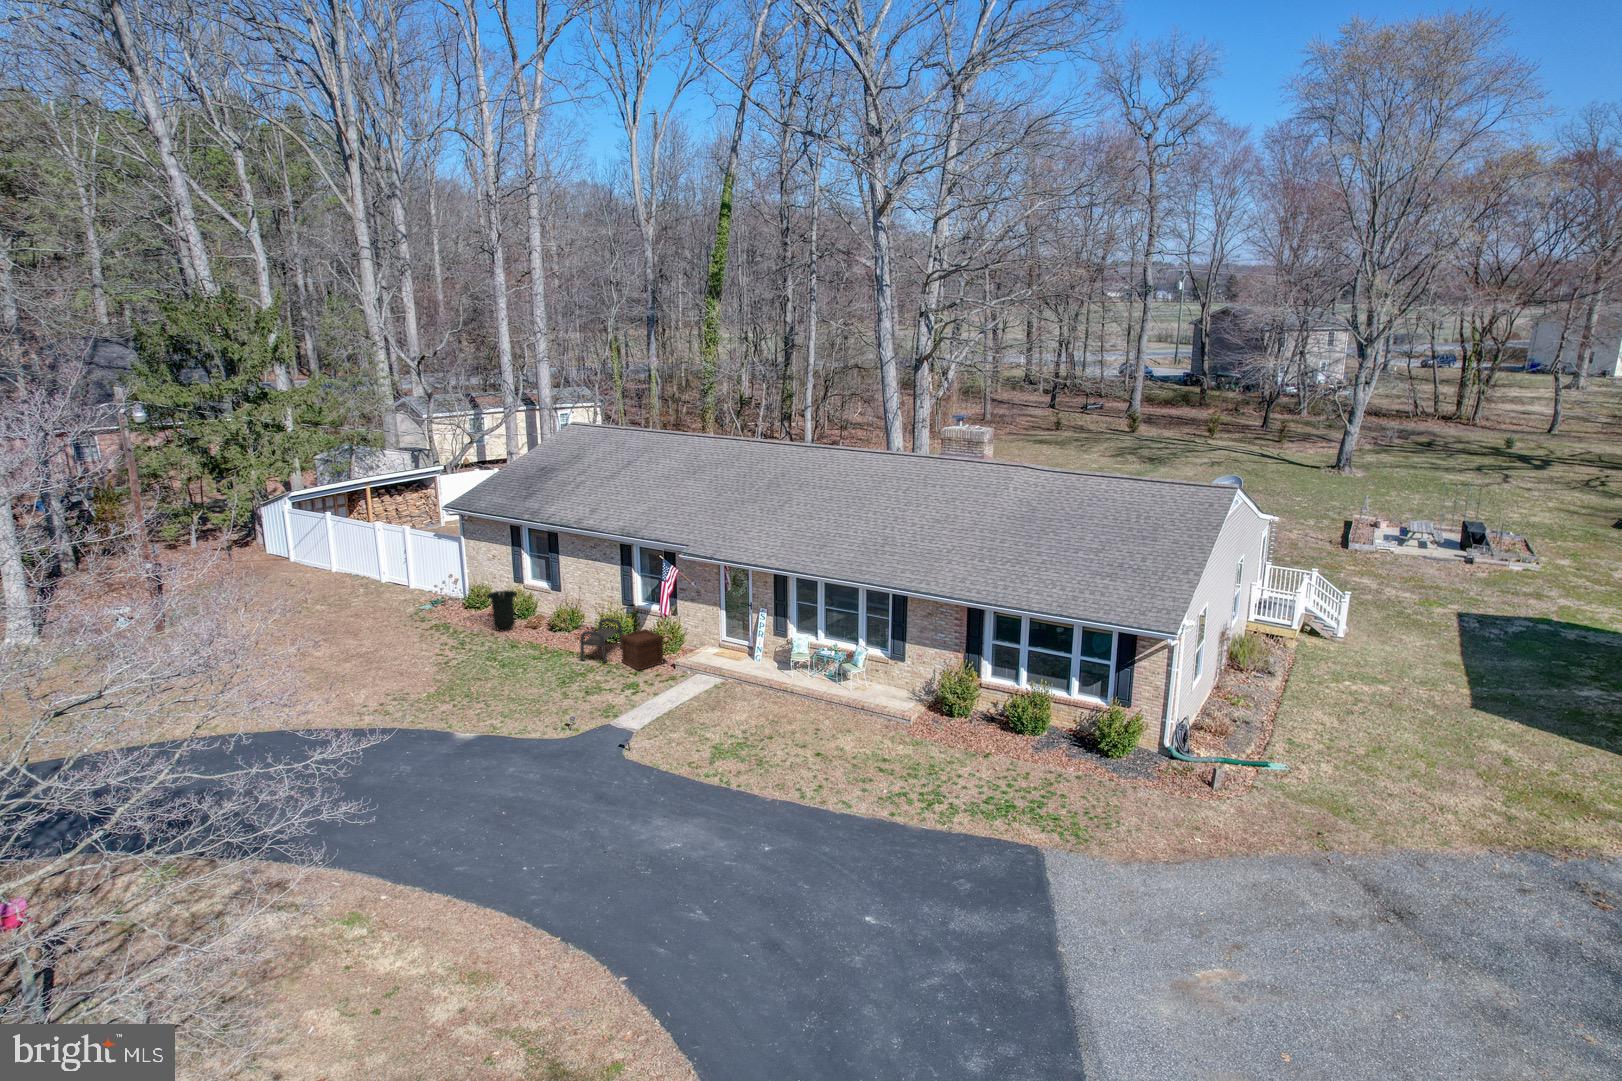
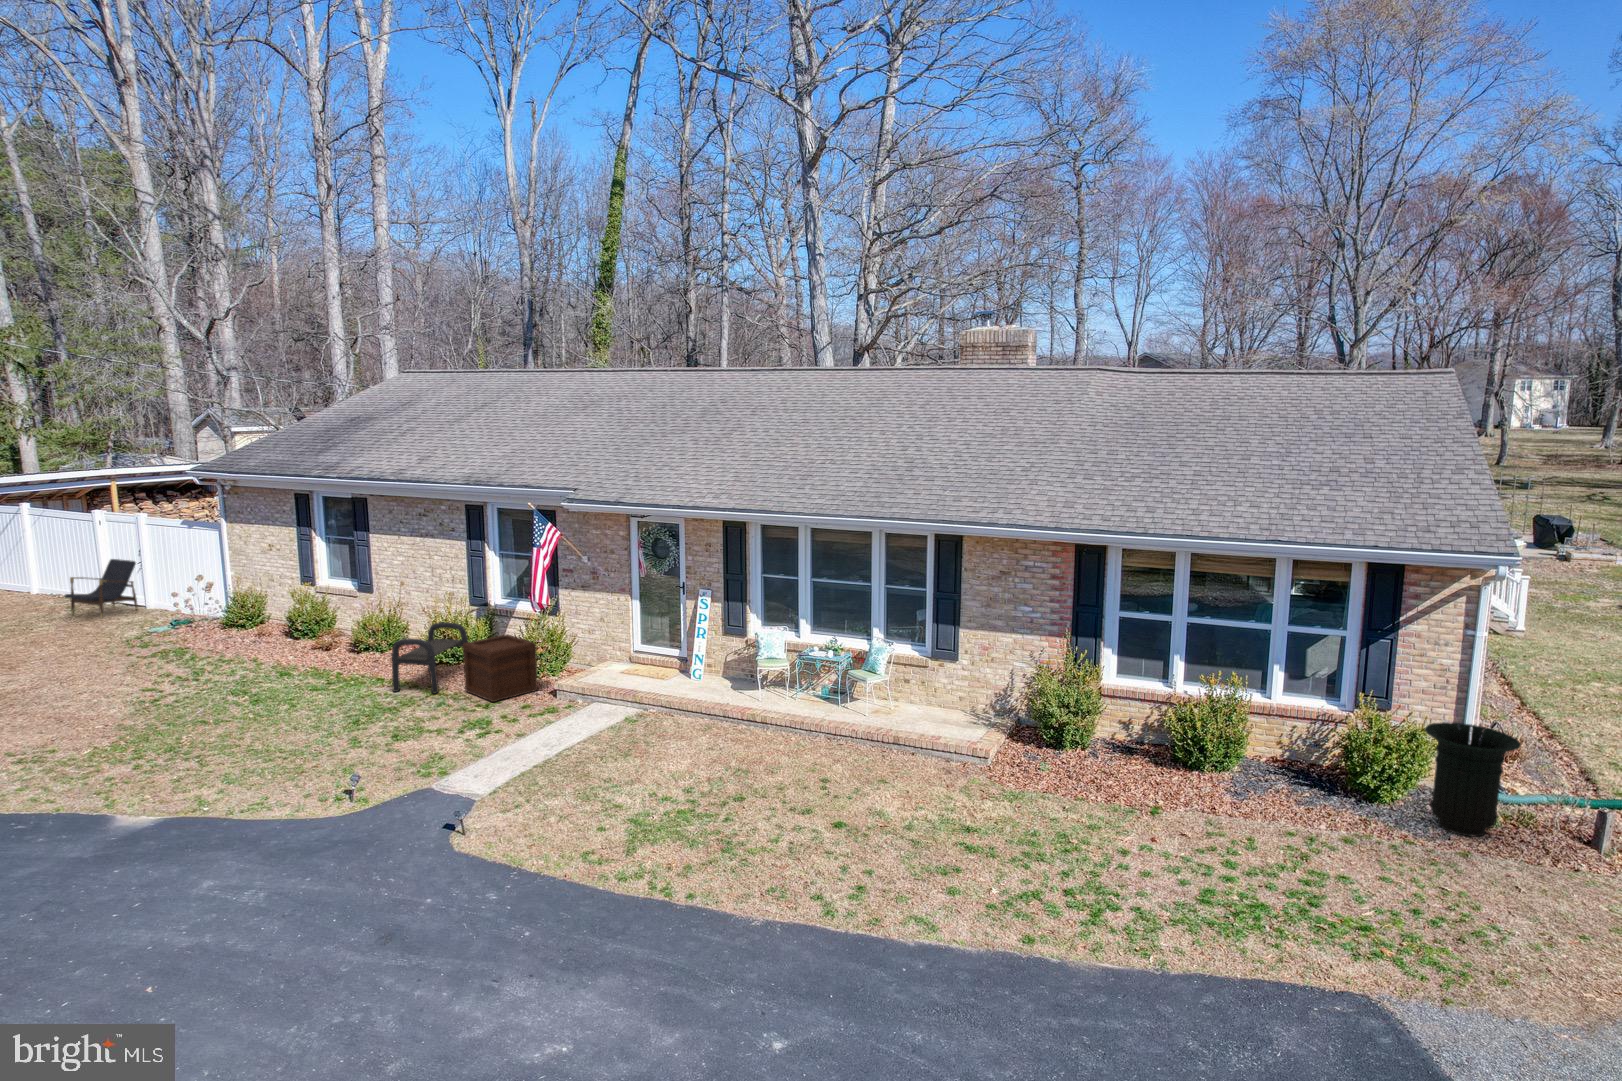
lounge chair: none [371,557,412,597] -> present [65,559,138,618]
trash can: present [487,590,517,632] -> present [1425,722,1521,836]

